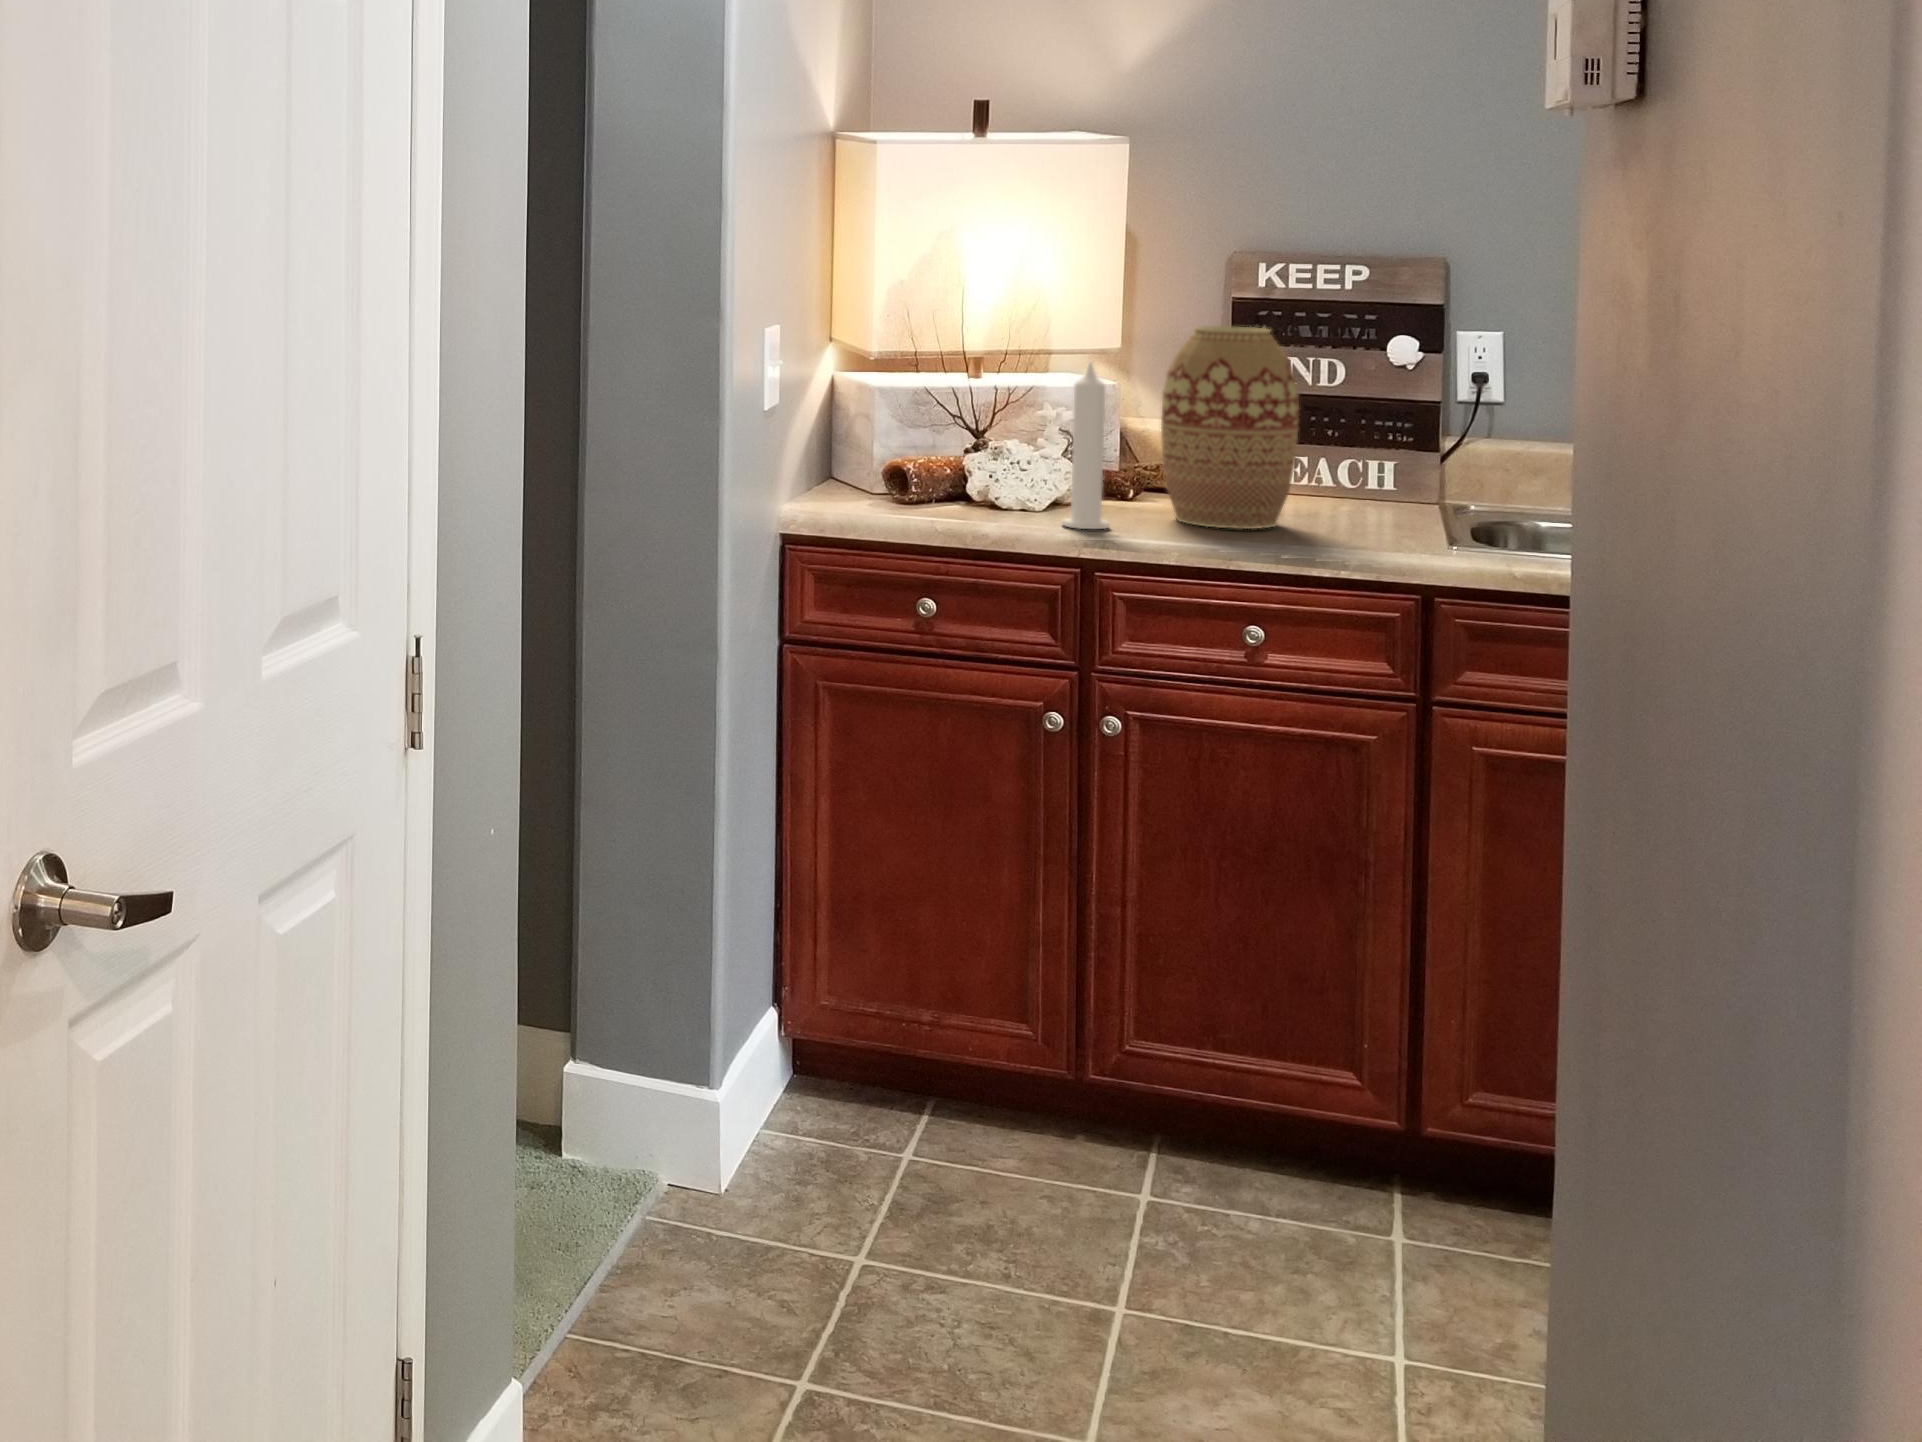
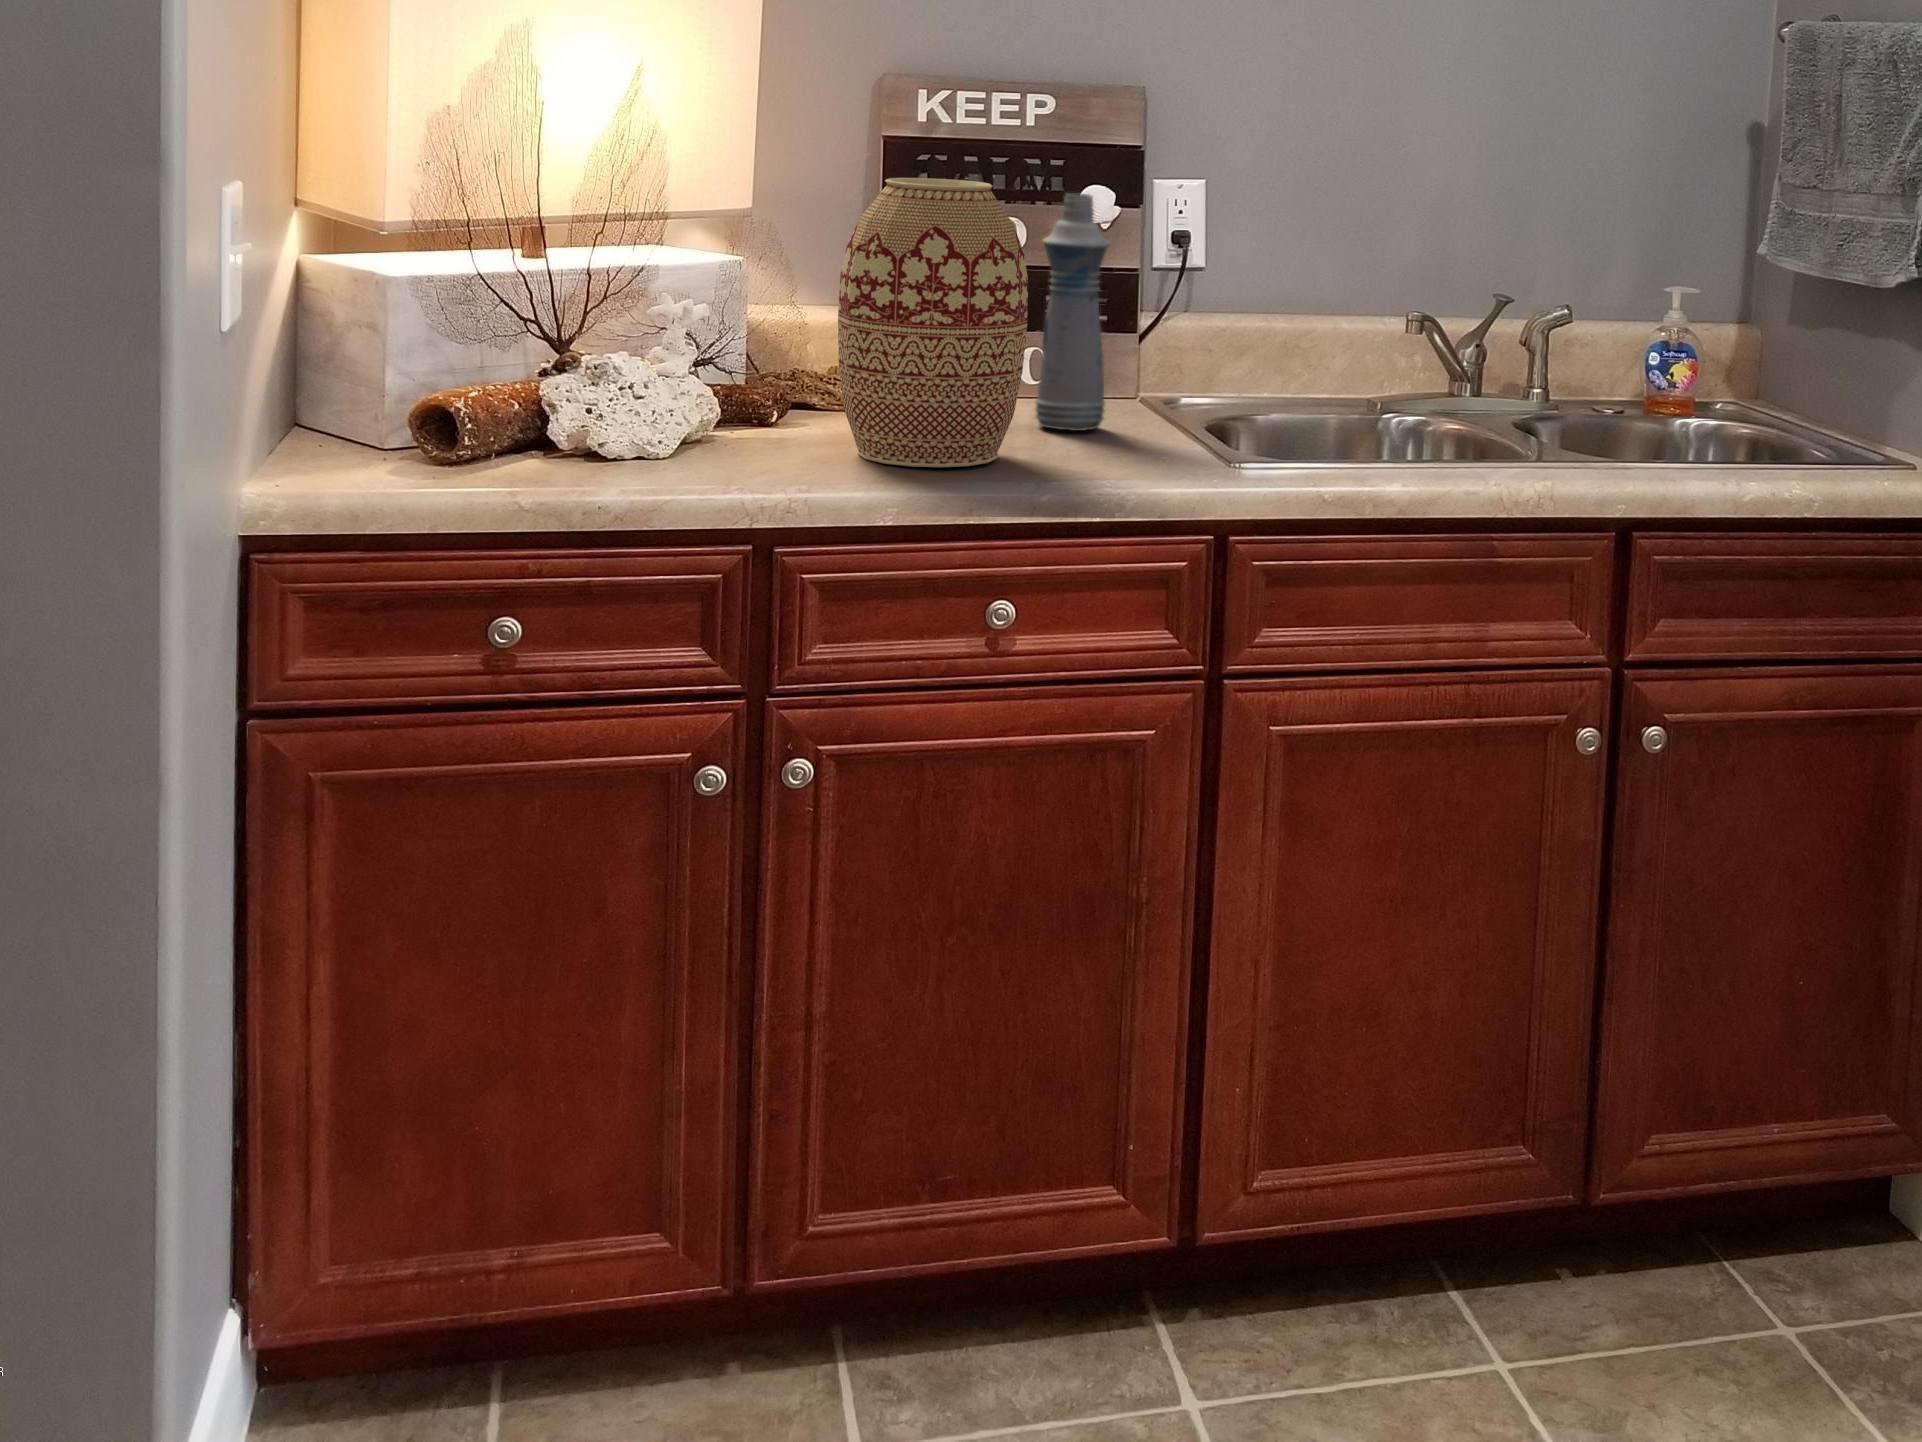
bottle: none [1331,338,1391,516] -> present [1035,193,1111,431]
candle: present [1062,363,1110,529] -> none [715,233,788,487]

